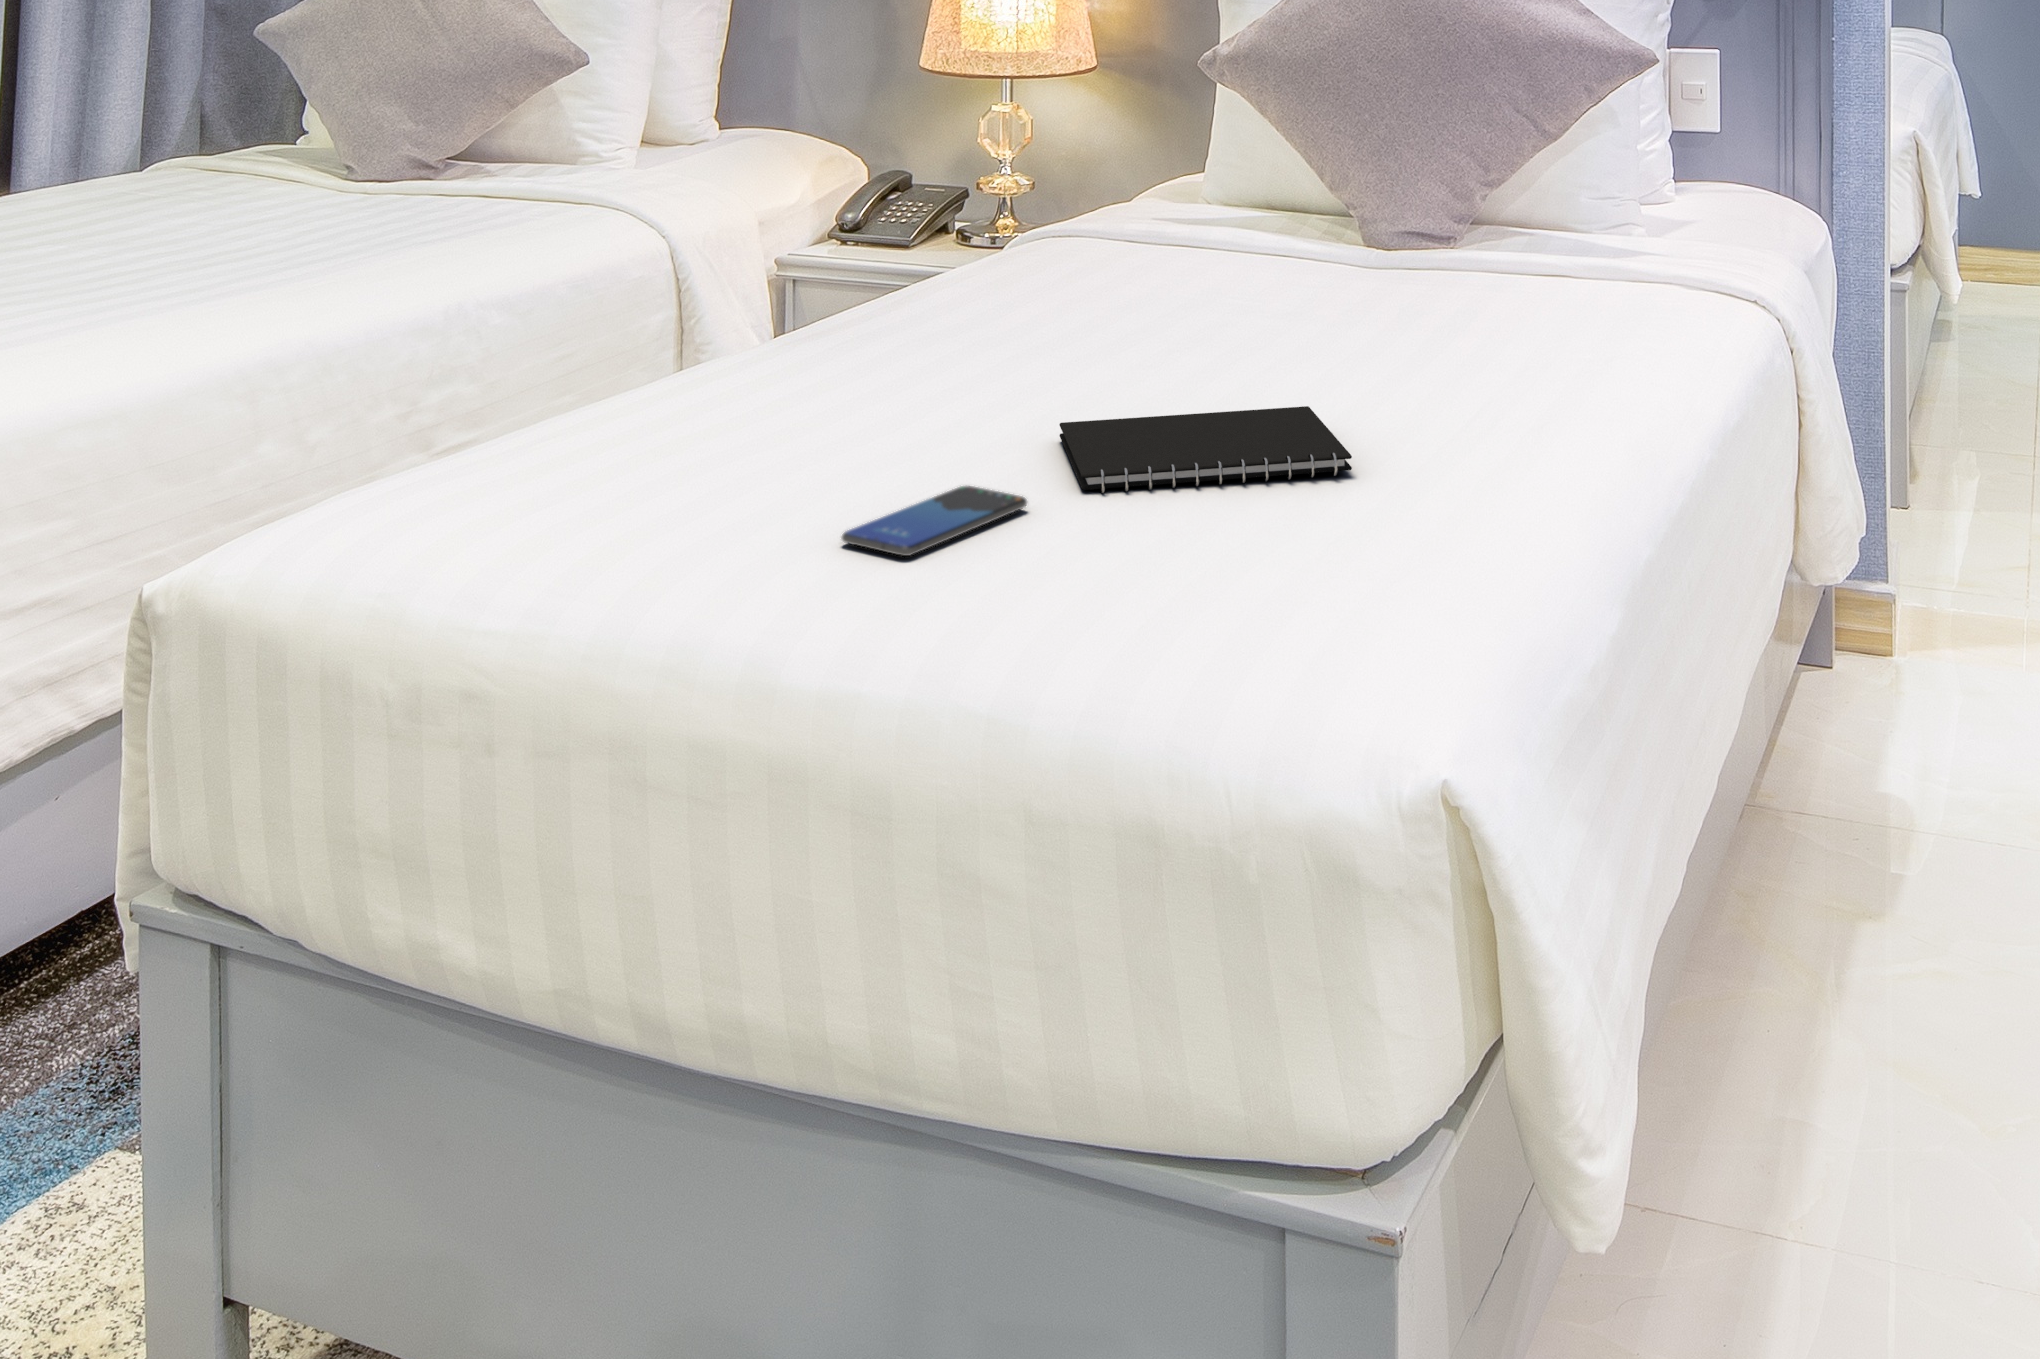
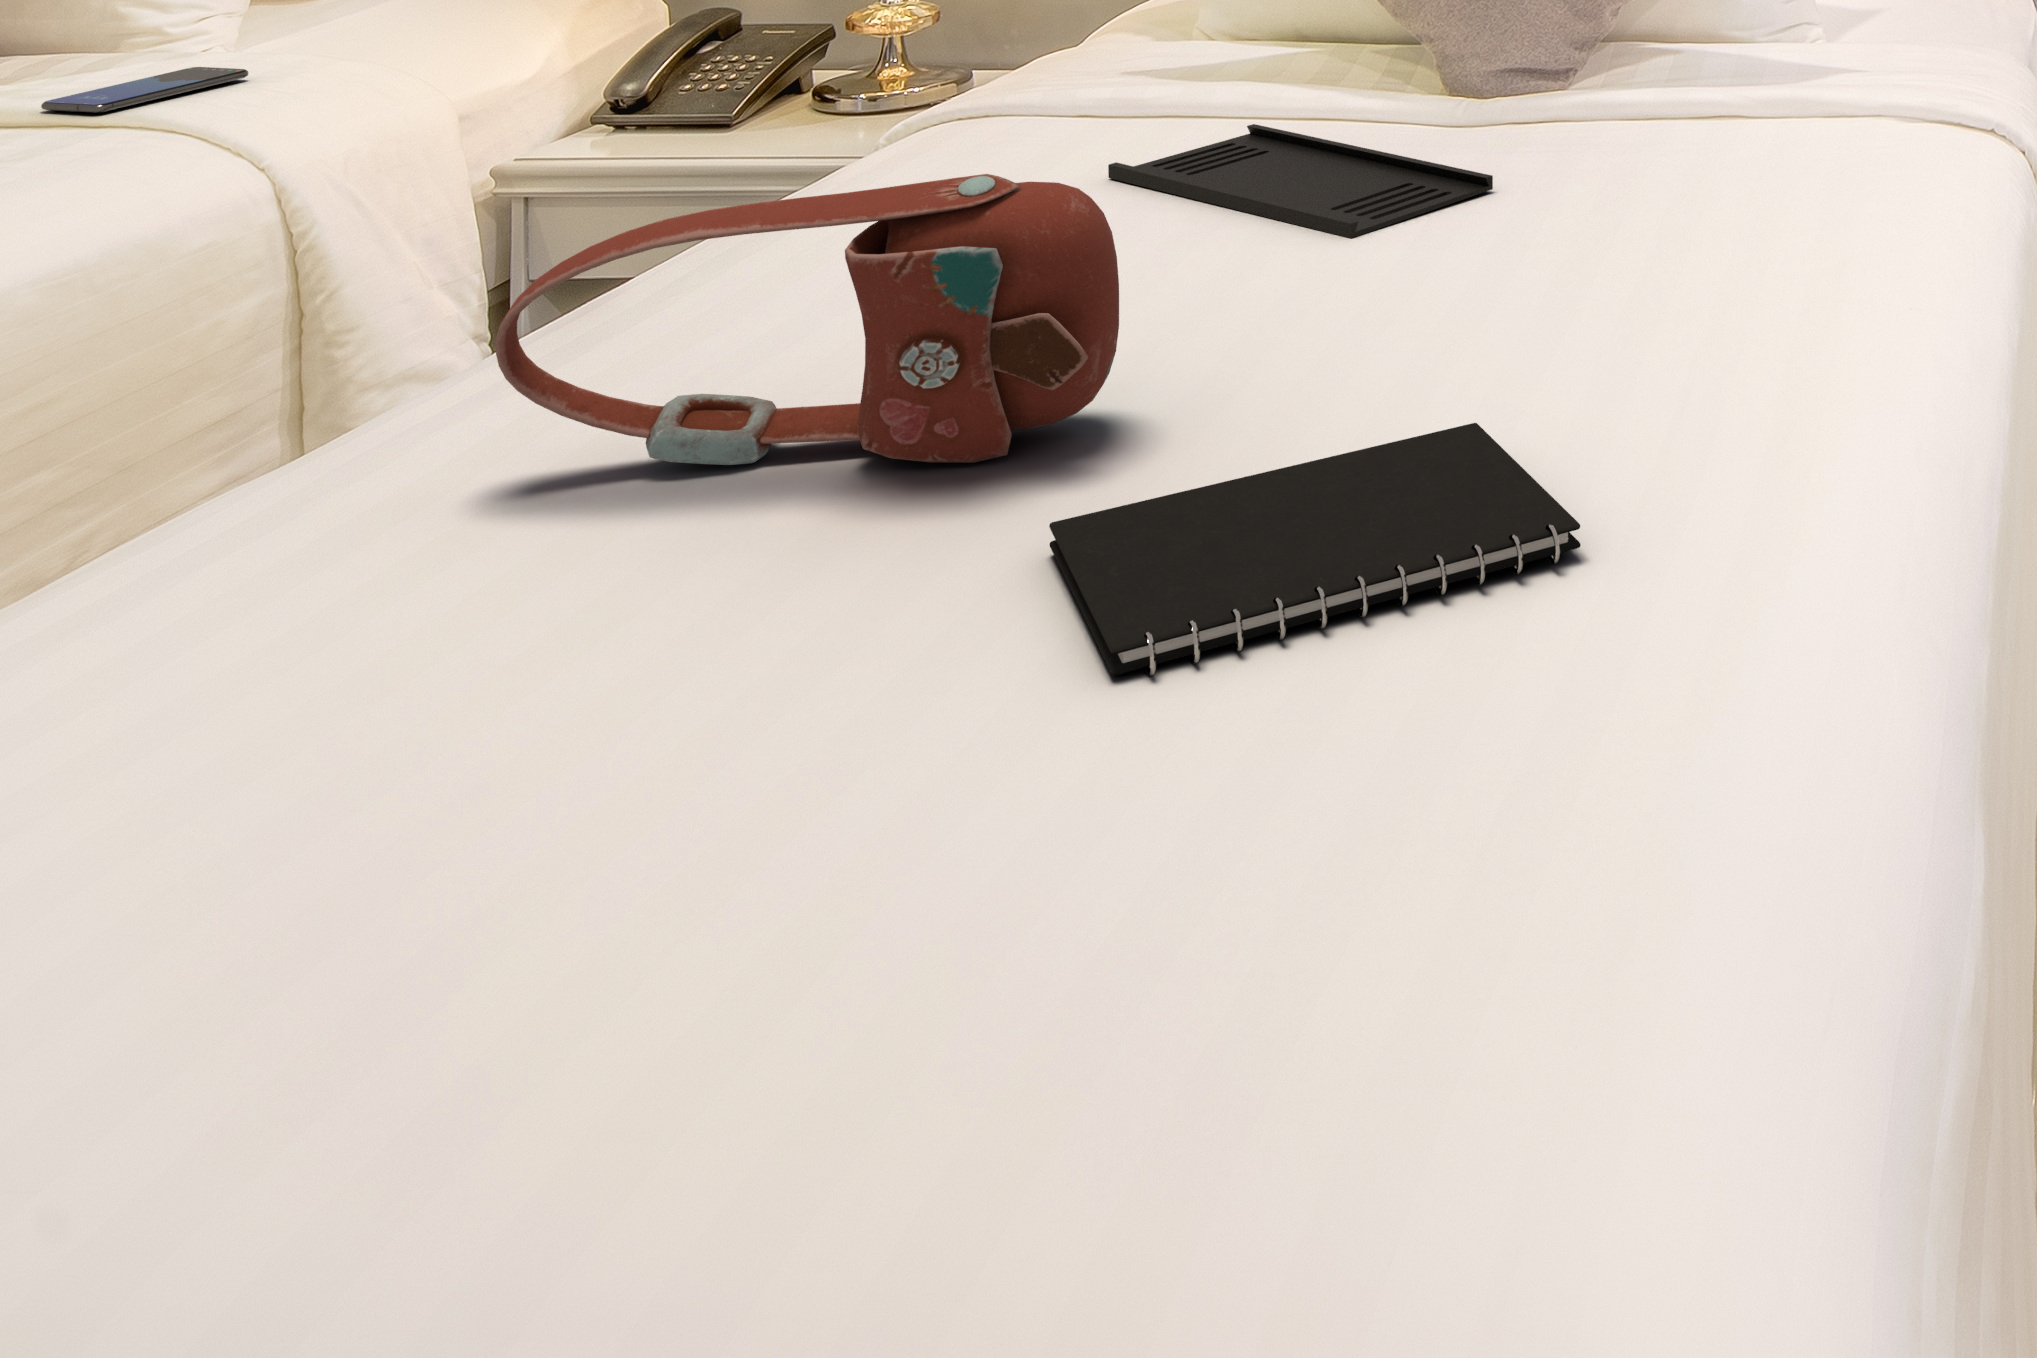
handbag: none [783,230,1108,399] -> present [496,174,1119,465]
tray: none [1127,252,1369,319] -> present [1108,124,1493,238]
smartphone: present [842,486,1027,556] -> present [41,67,248,113]

